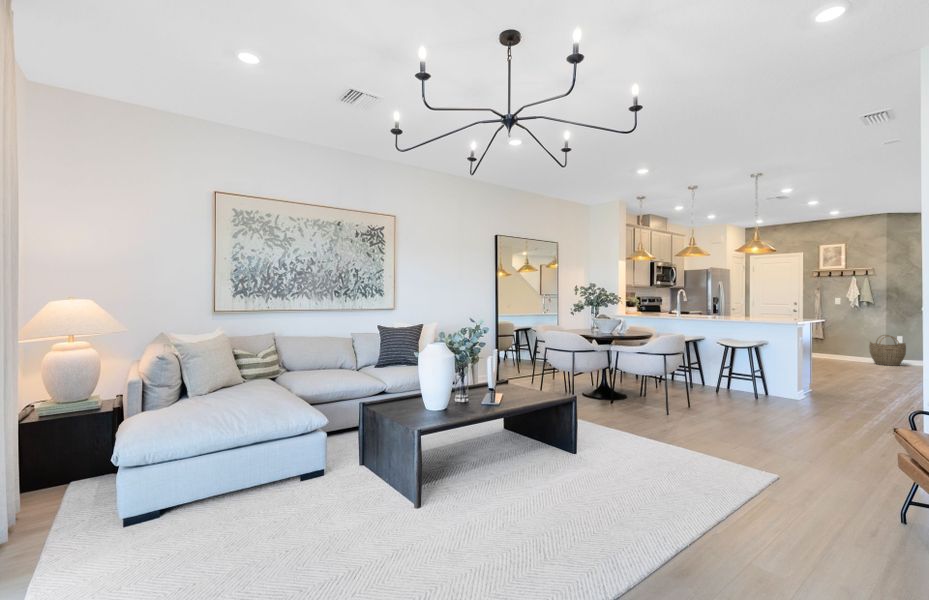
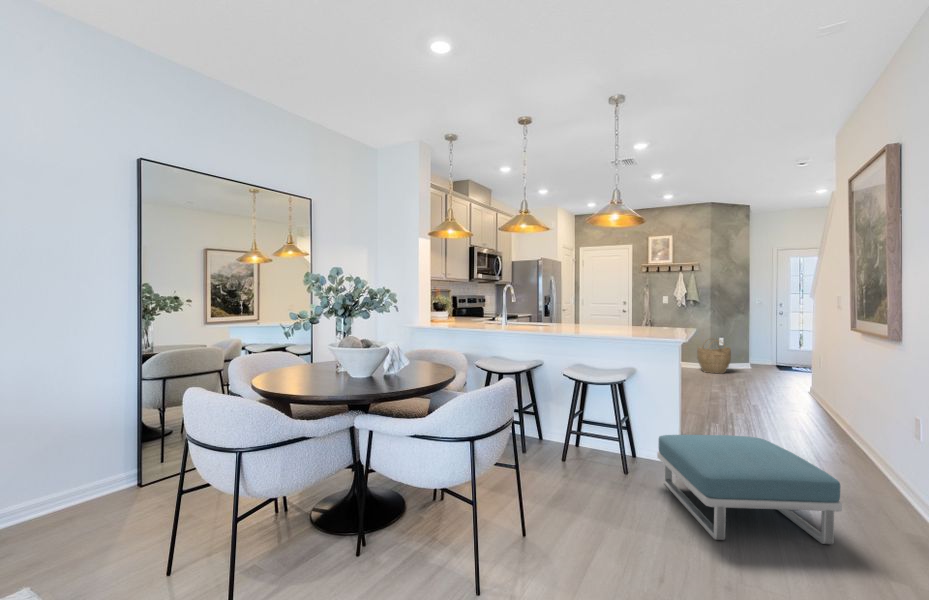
footstool: none [775,374,874,423] -> present [657,435,842,544]

